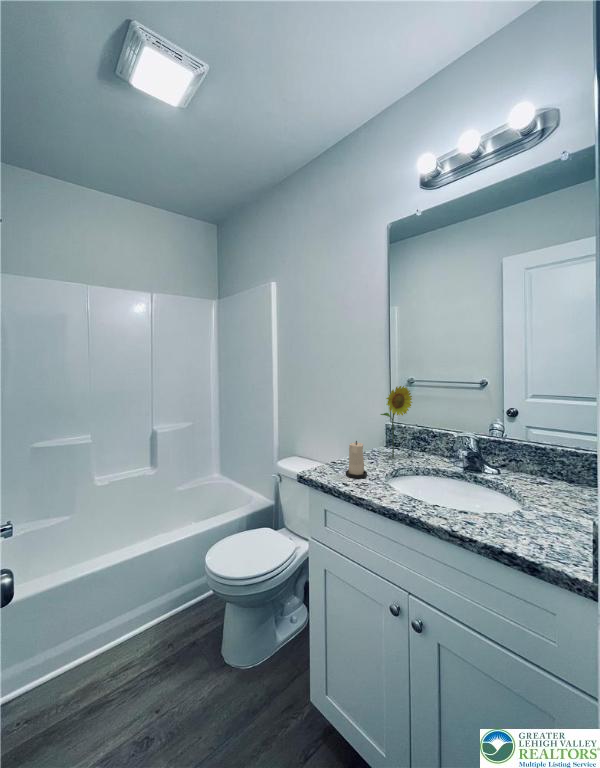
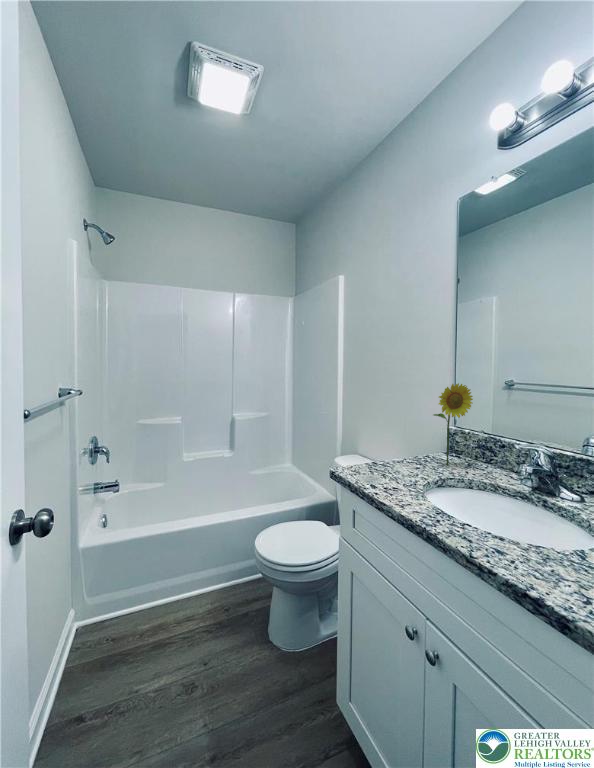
candle: present [346,441,367,479] -> none [380,441,404,482]

